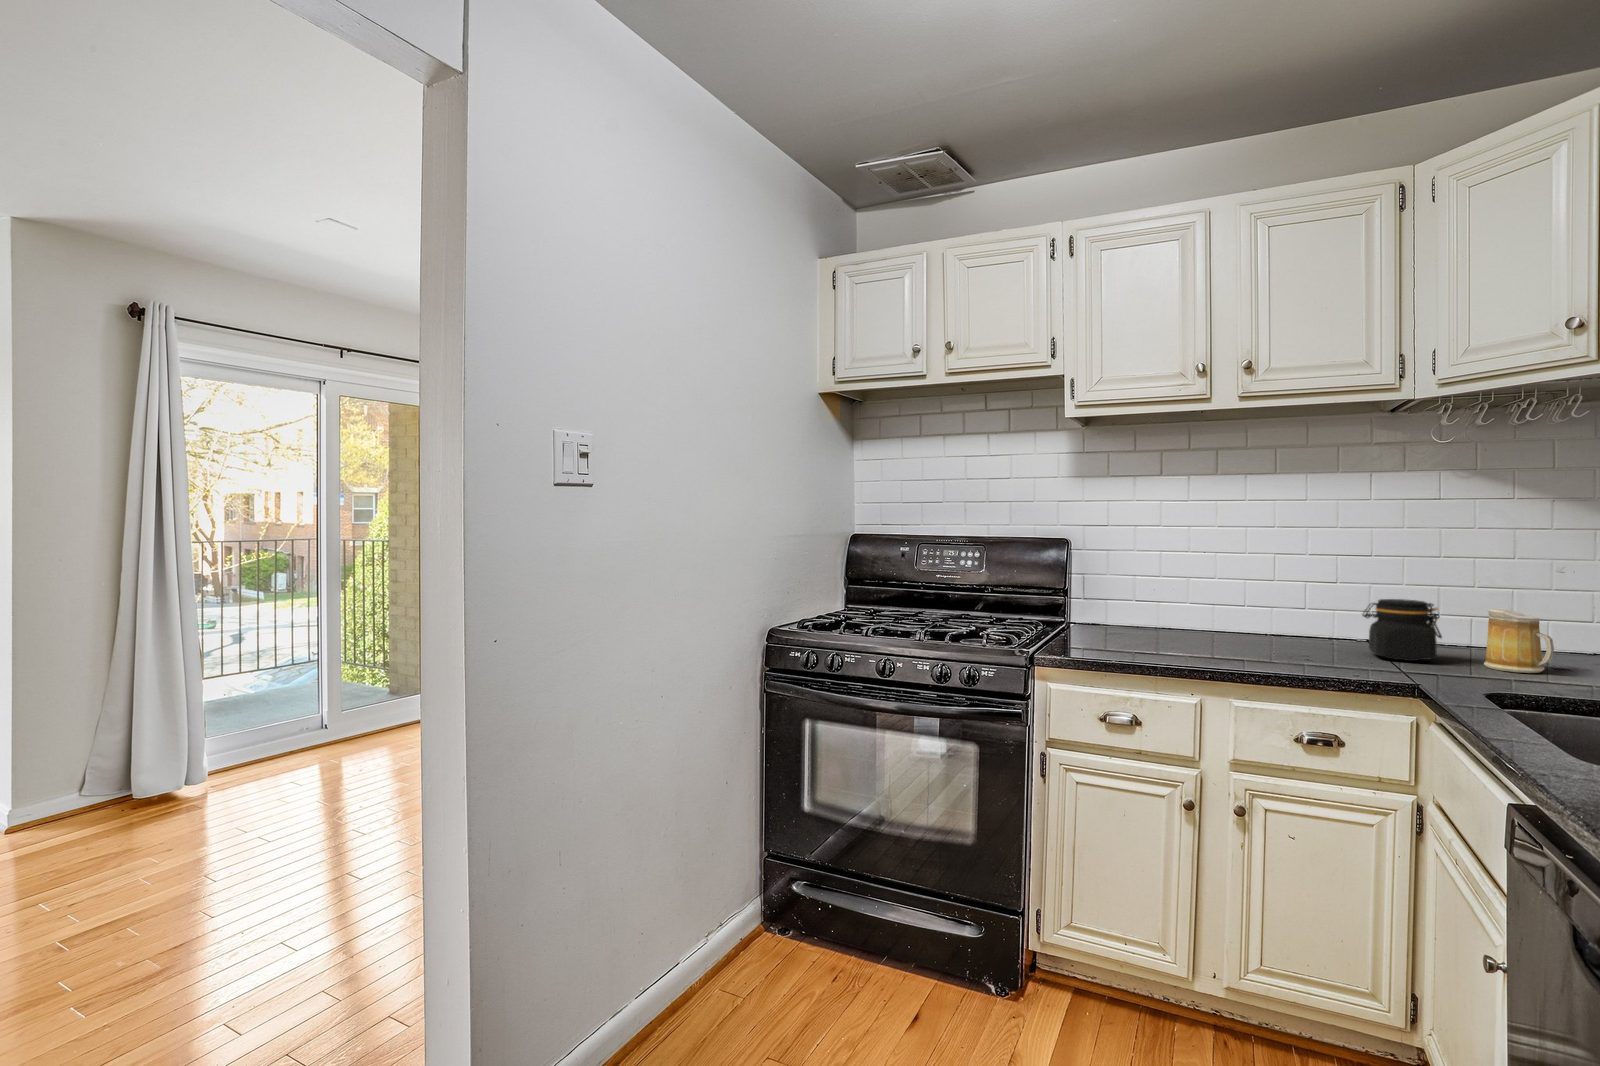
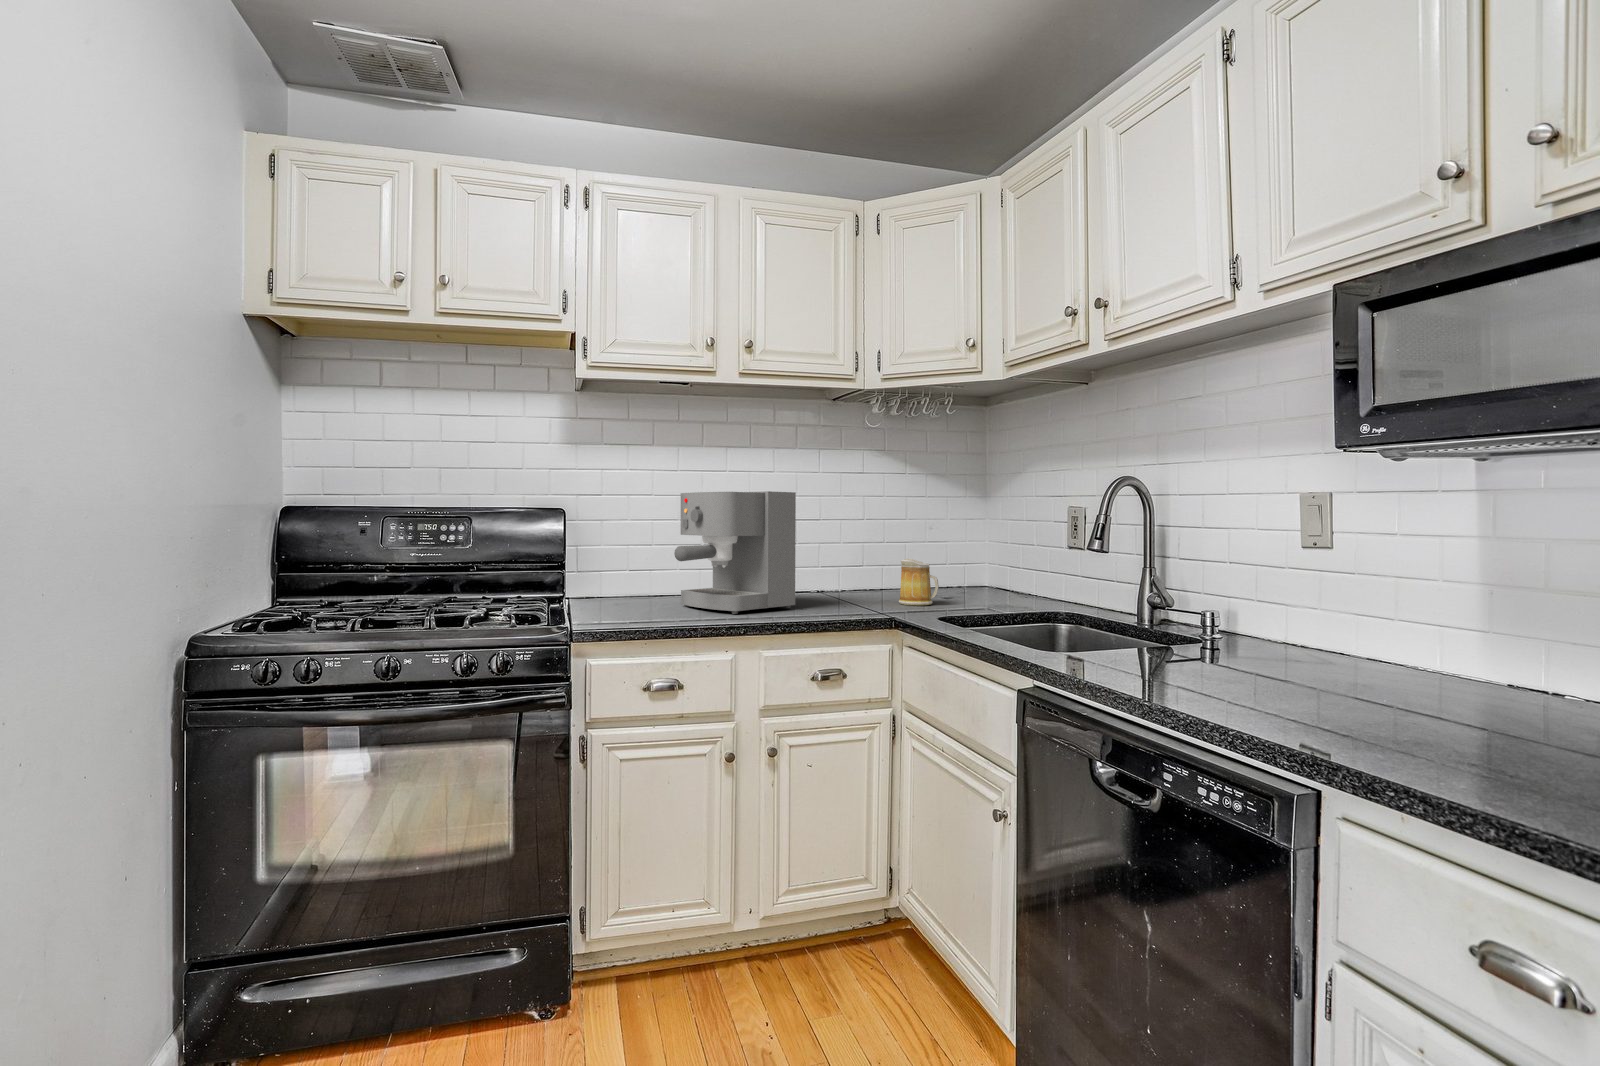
coffee maker: none [1146,523,1307,656] -> present [674,491,796,614]
jar: present [1363,599,1442,661] -> none [824,556,875,604]

